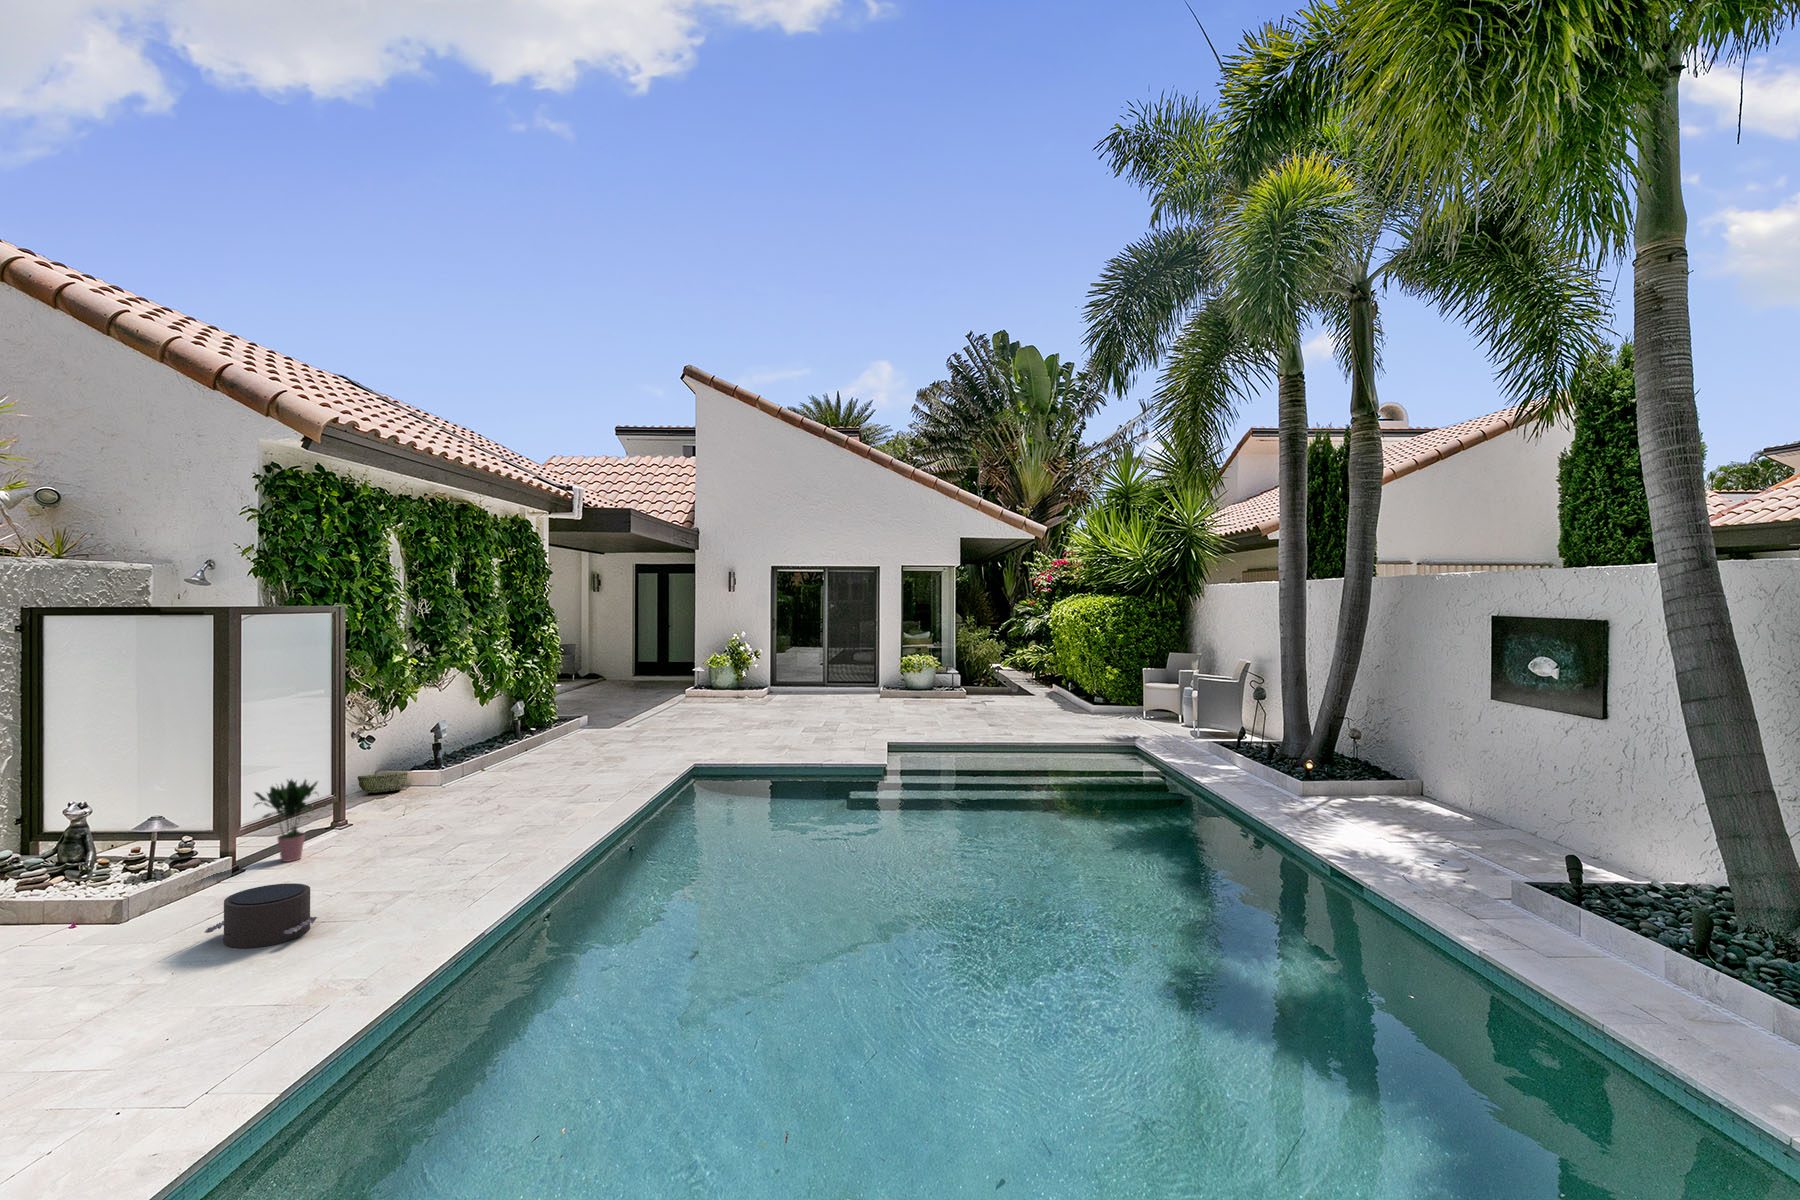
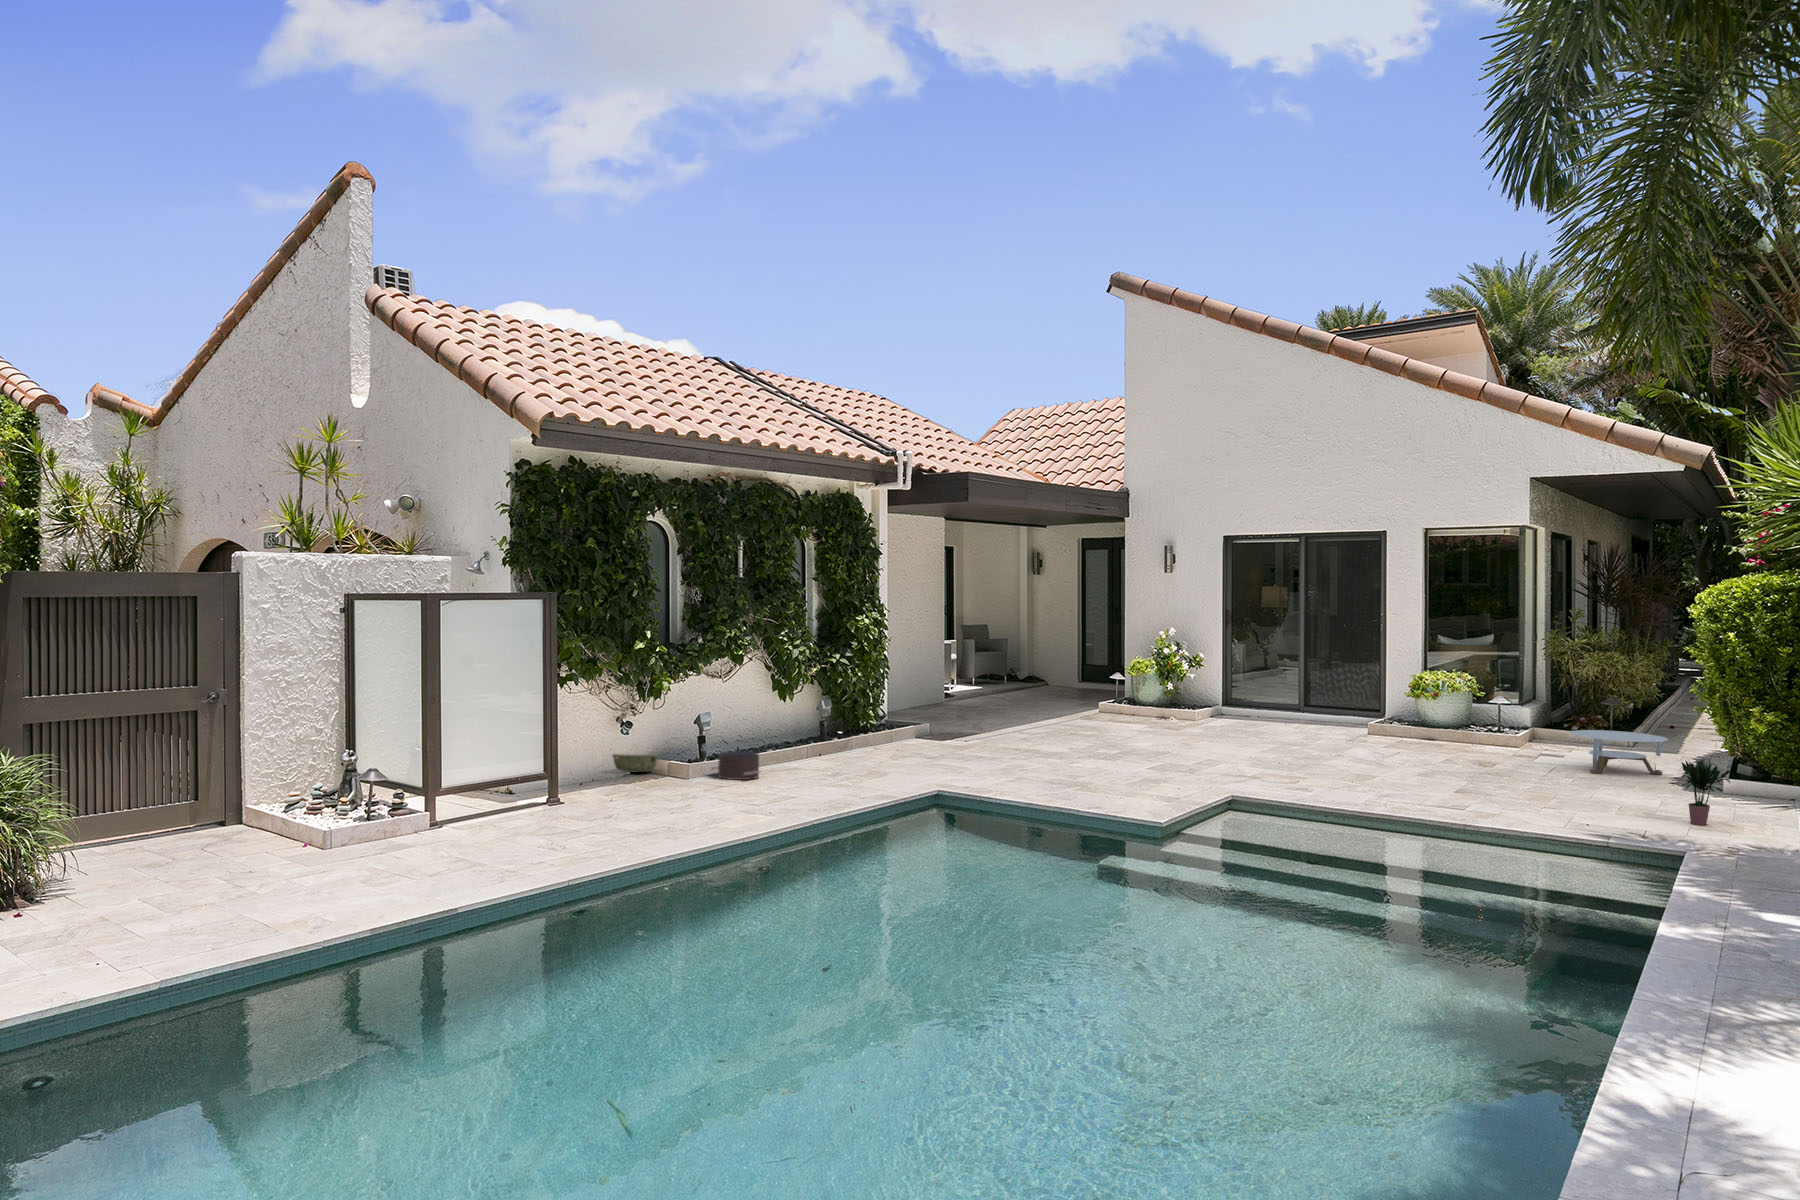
round table: none [1030,681,1086,708] -> present [1570,730,1668,775]
potted plant: present [255,780,317,862] -> present [1681,760,1730,825]
pouf: present [205,883,317,948] -> present [712,751,760,780]

